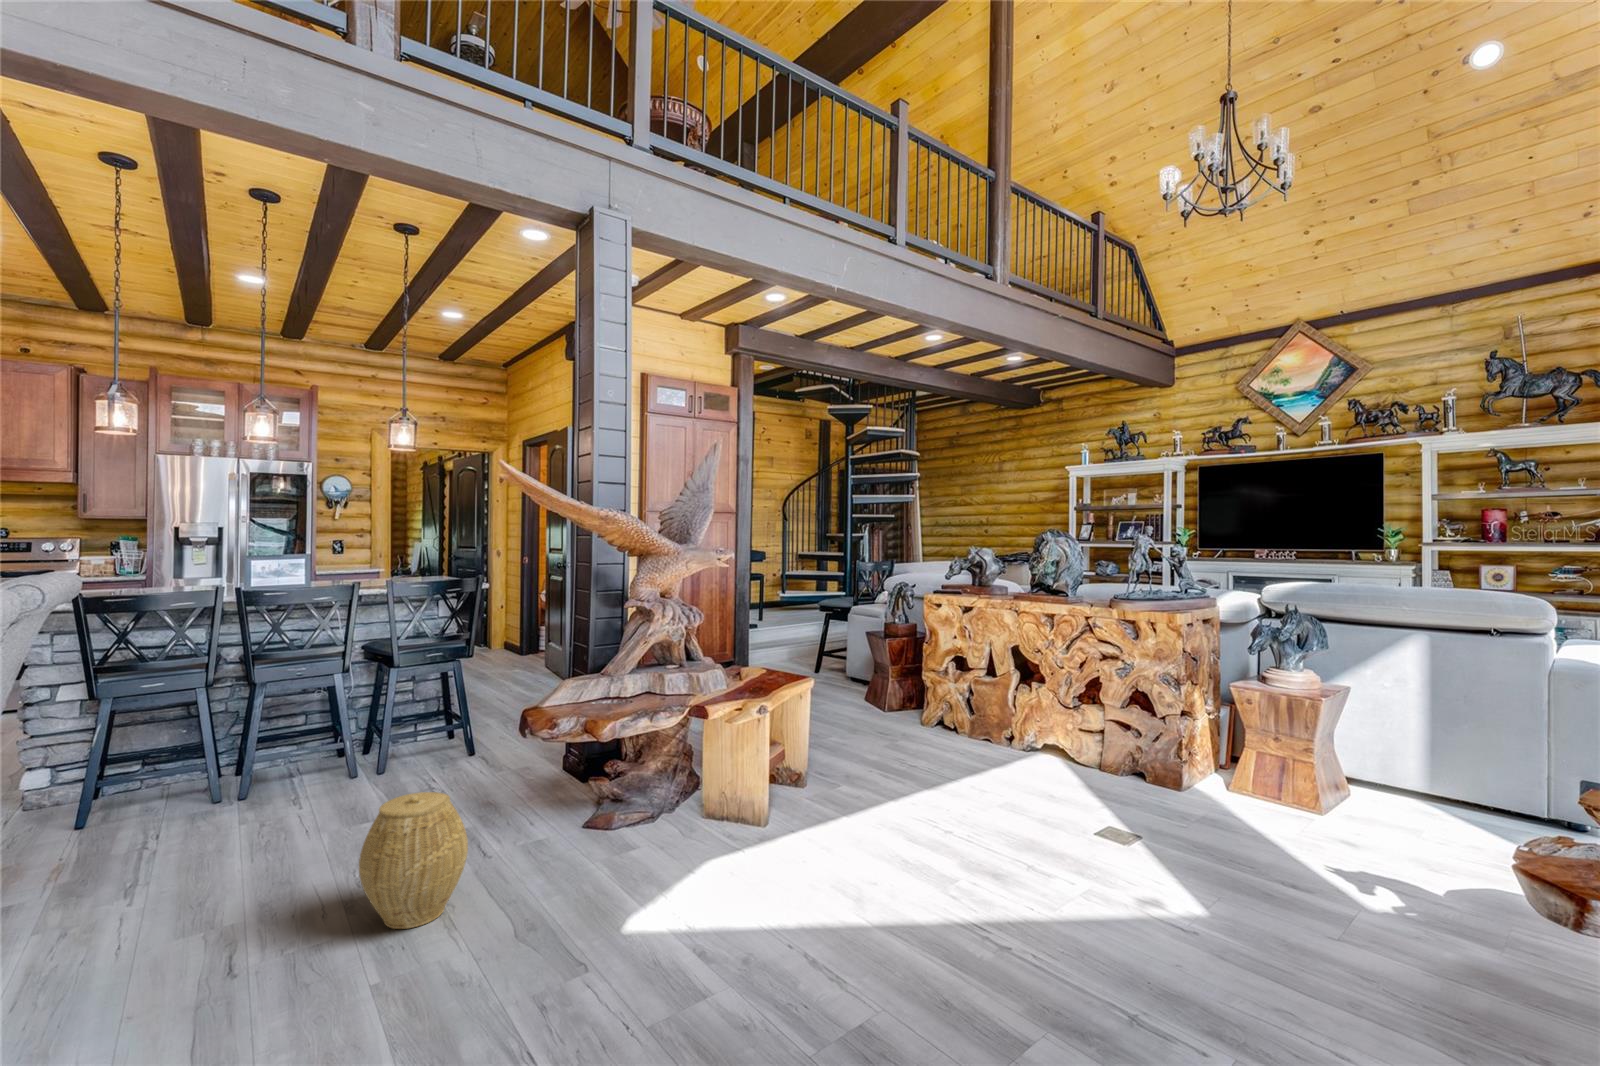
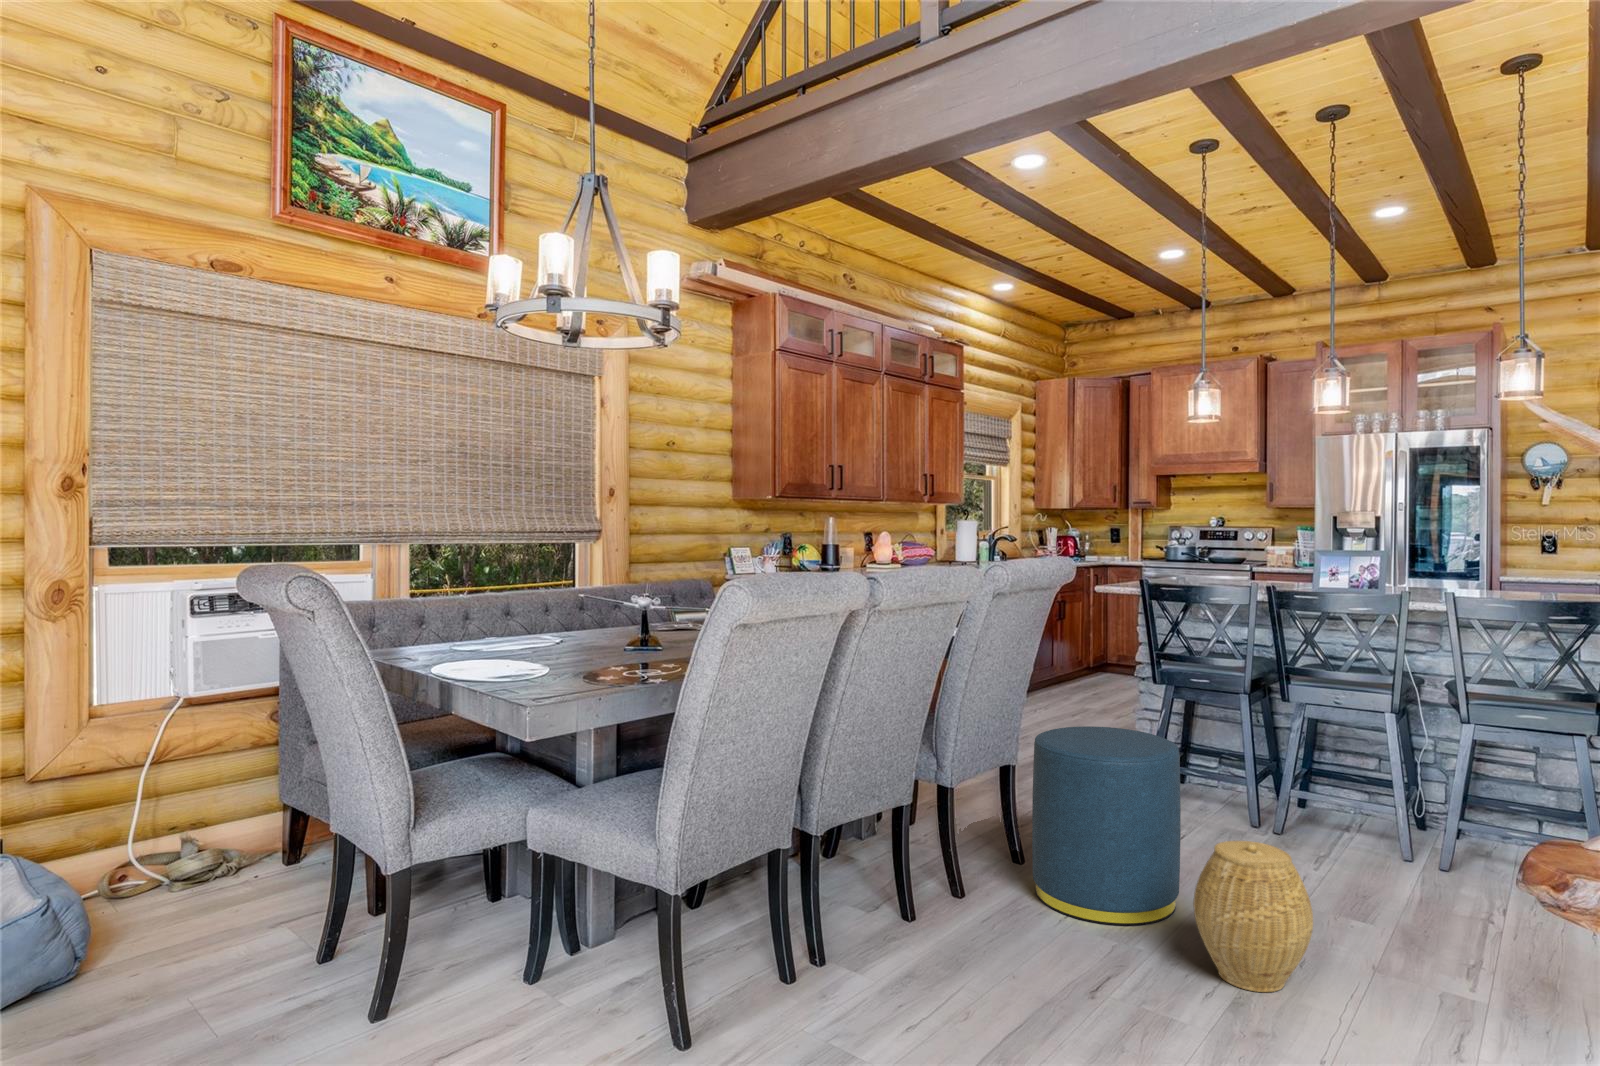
ottoman: none [78,739,290,986] -> present [1032,726,1181,925]

